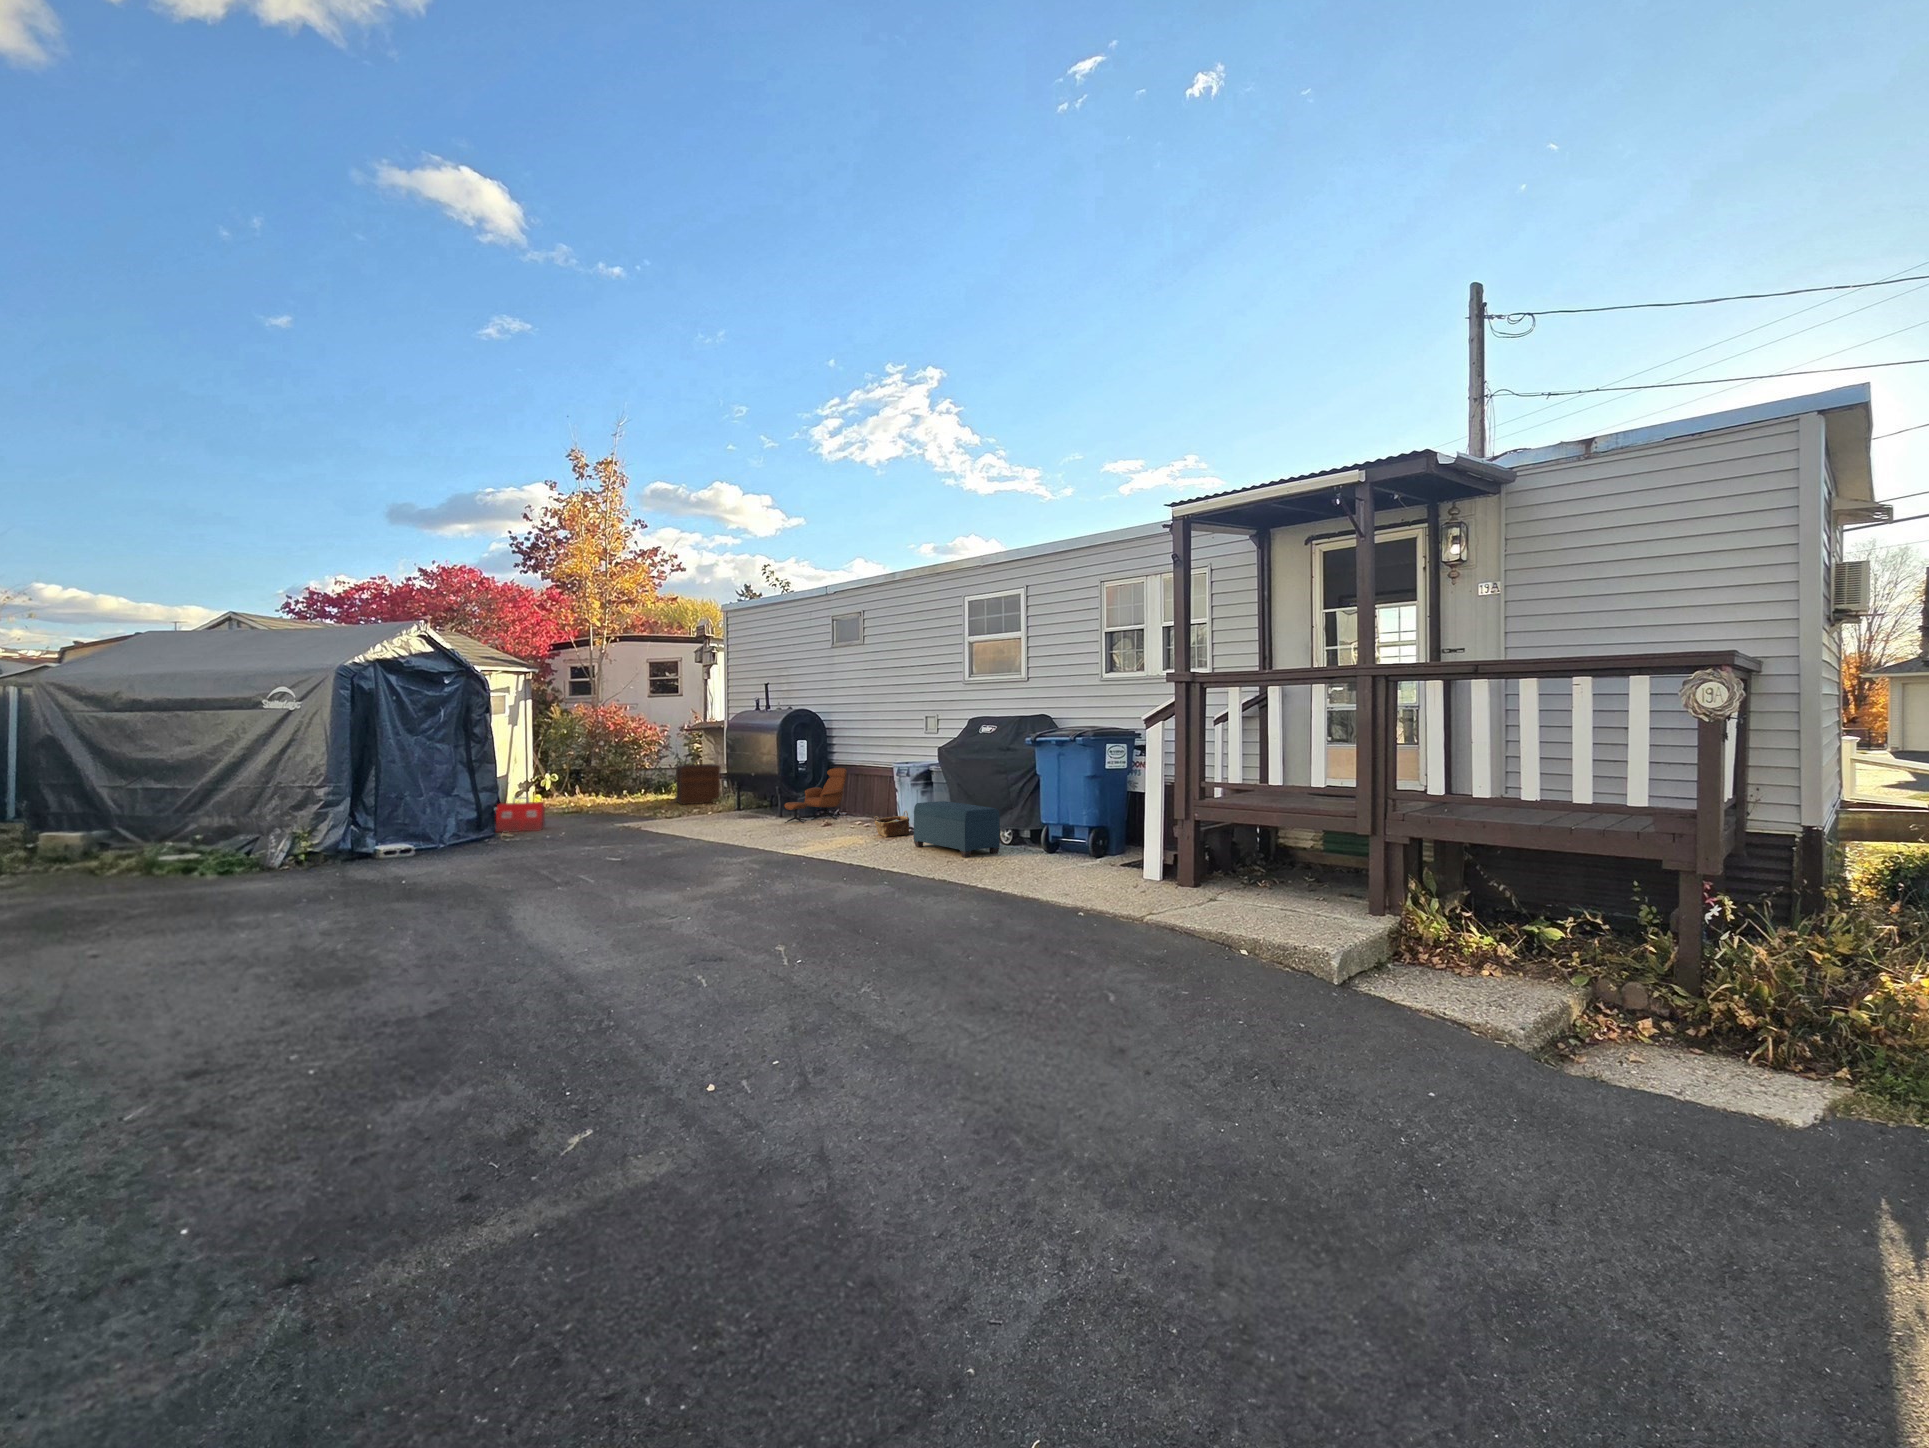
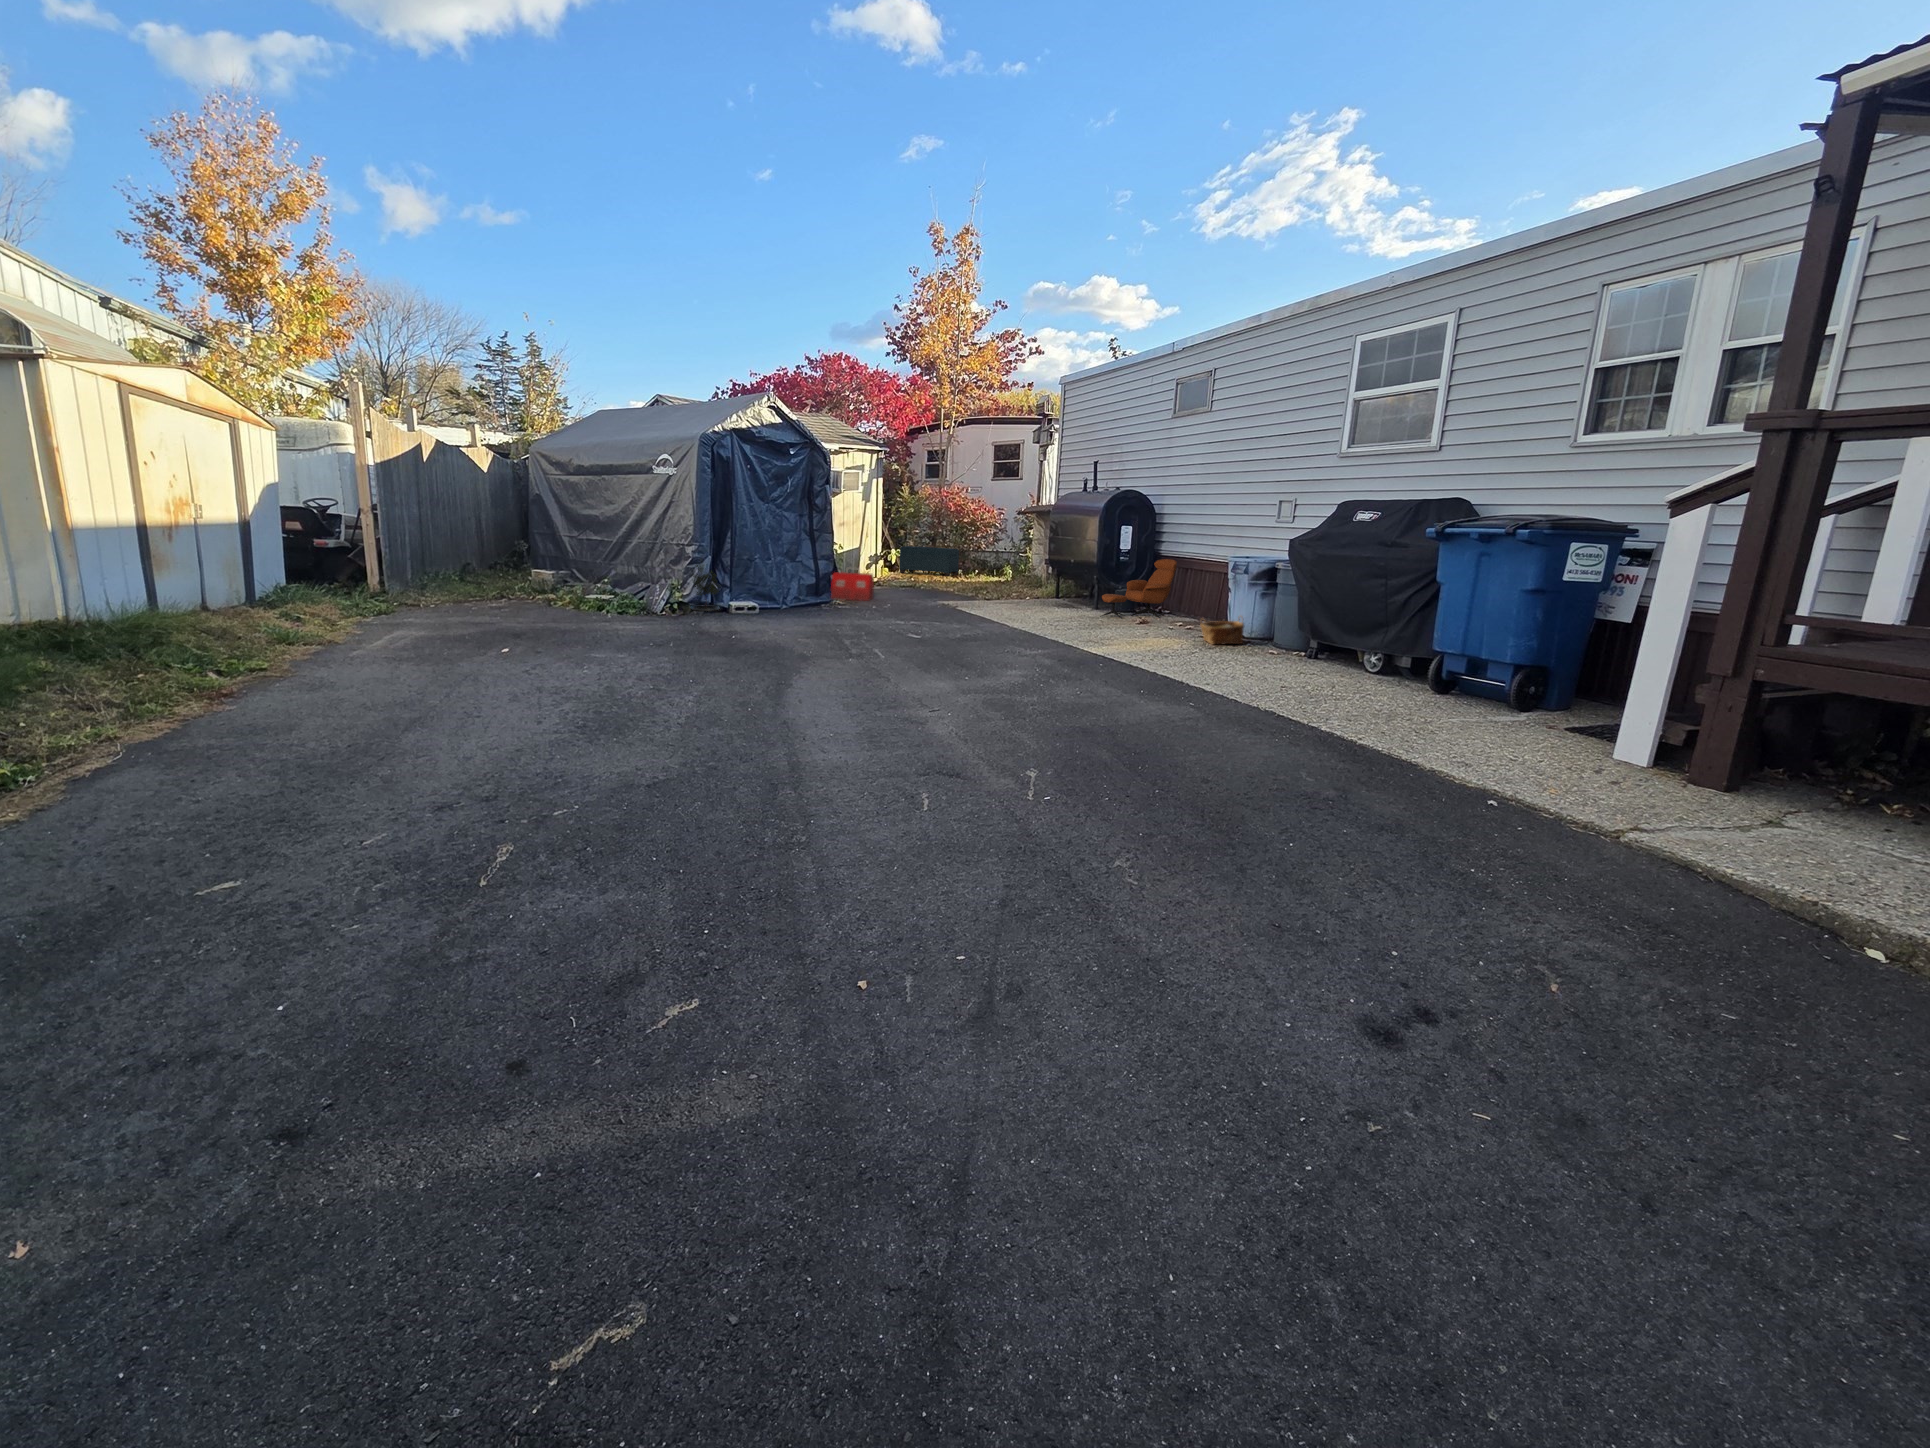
wooden crate: present [675,764,721,804] -> none [1001,547,1046,589]
potted tree: none [322,800,365,860] -> present [692,565,719,611]
bench: present [914,801,1000,857] -> present [900,546,959,576]

